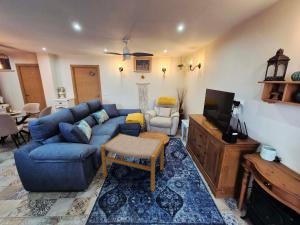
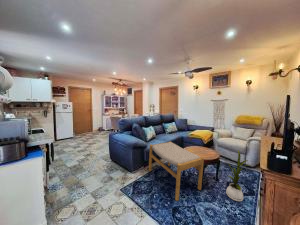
house plant: none [177,125,196,165] -> present [226,151,248,201]

